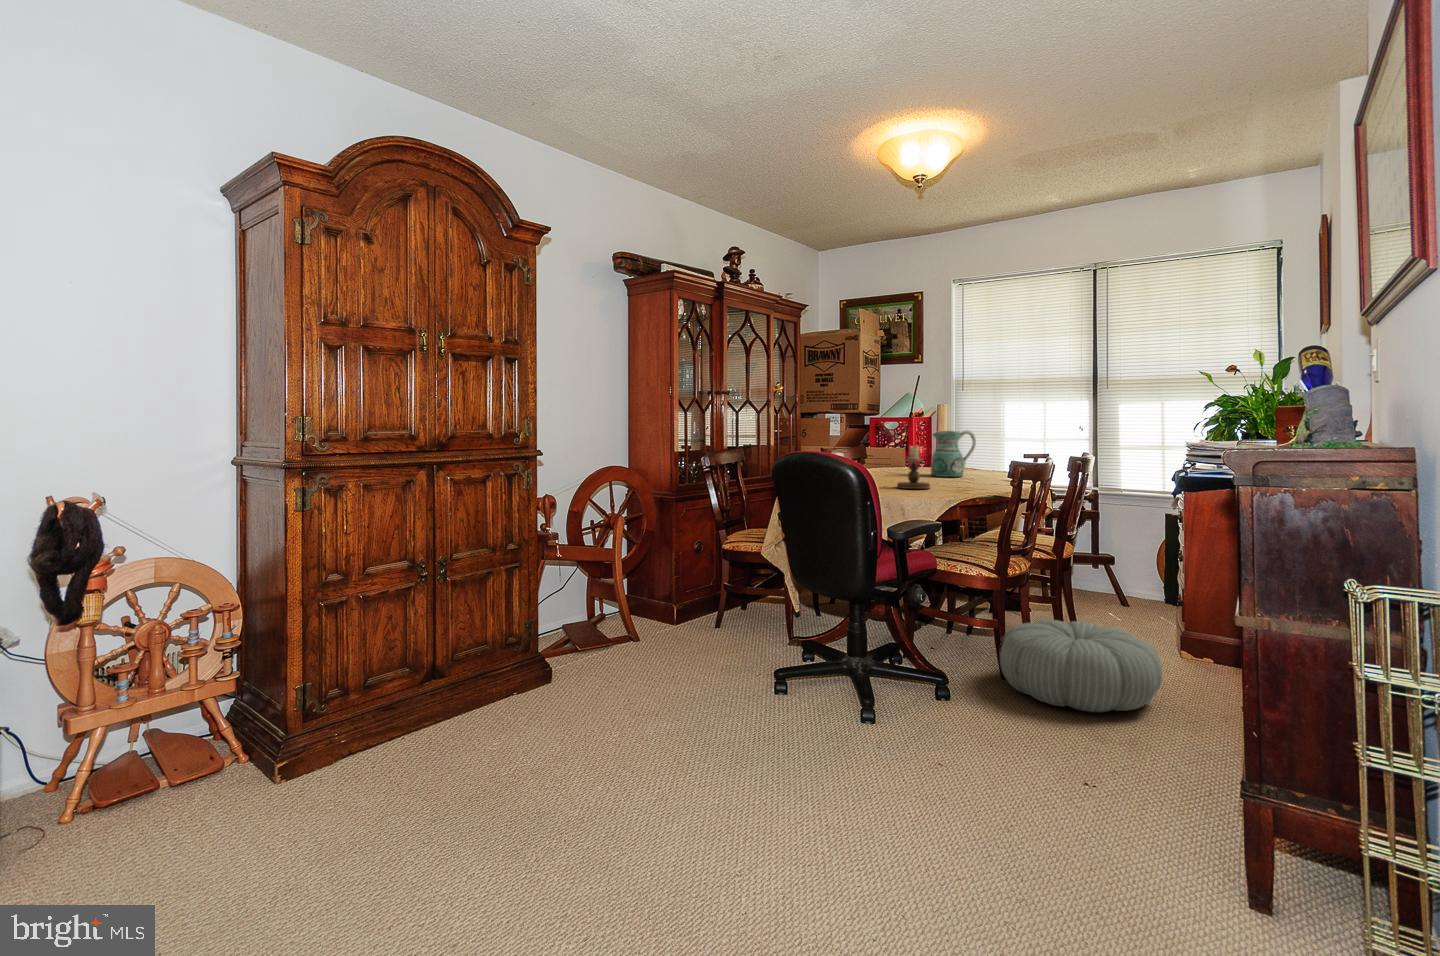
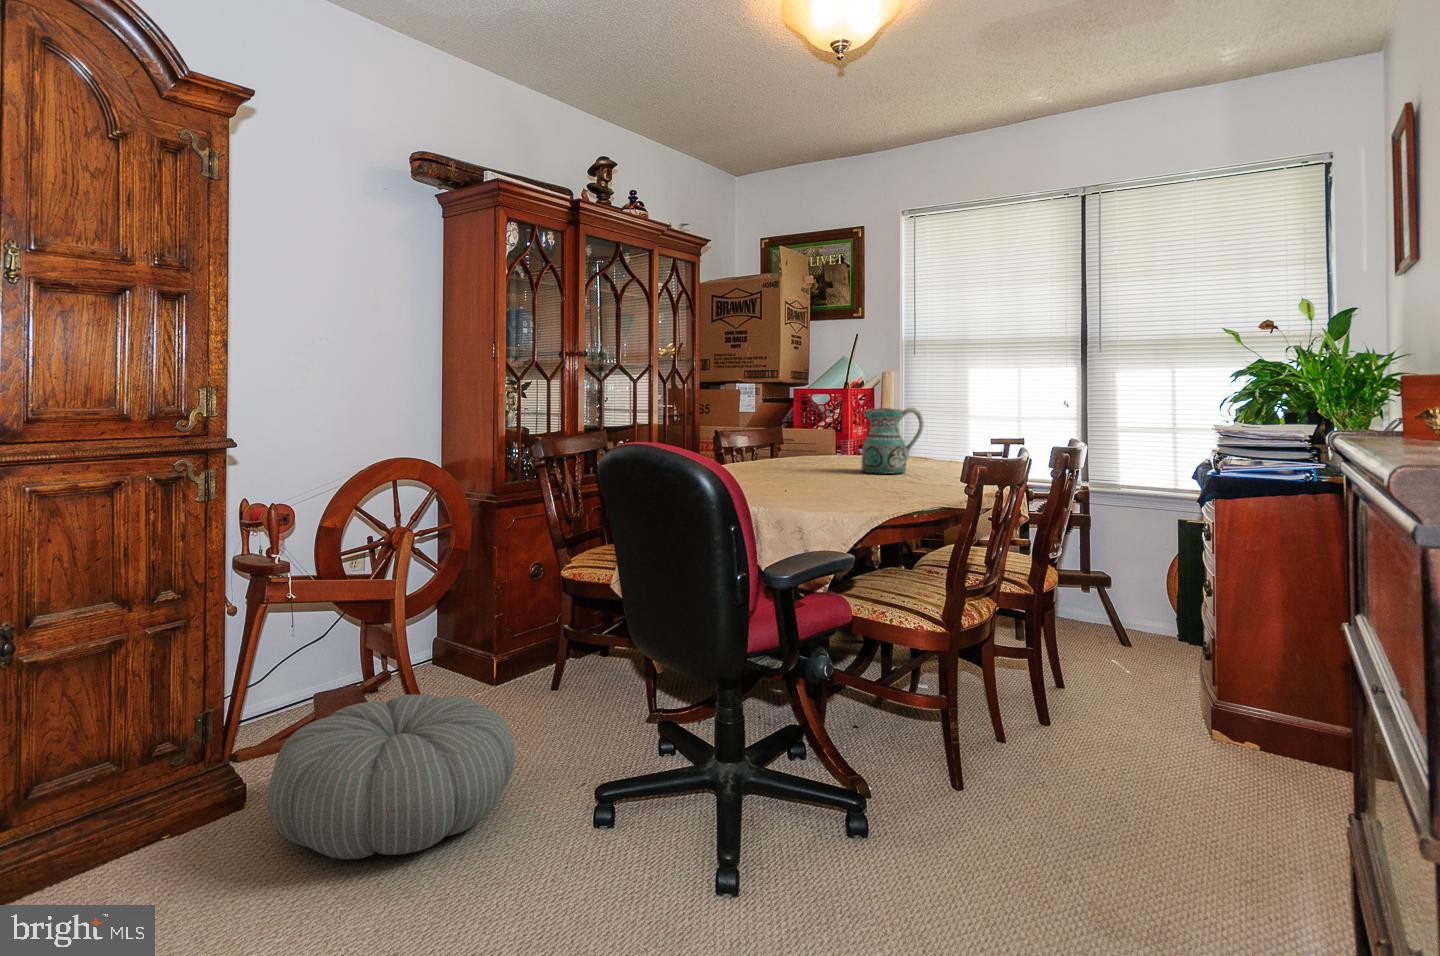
candlestick: present [897,446,930,489] -> none [804,430,852,495]
pouf: present [1000,620,1162,712] -> present [268,695,515,859]

